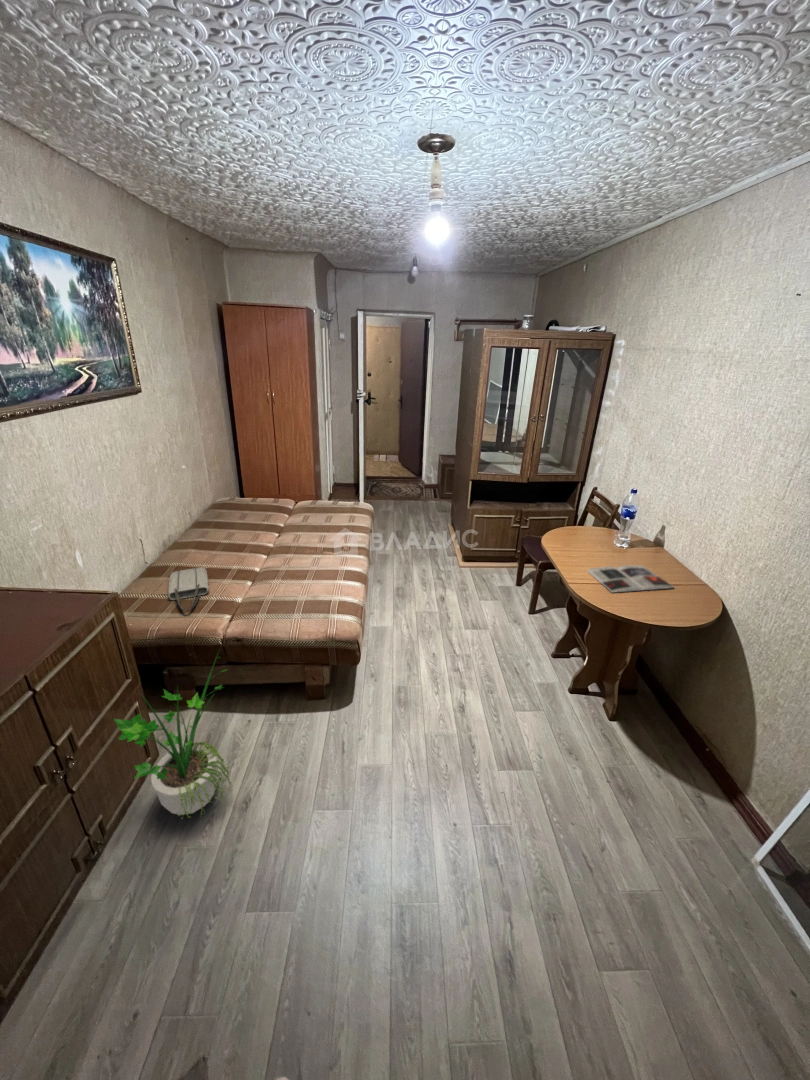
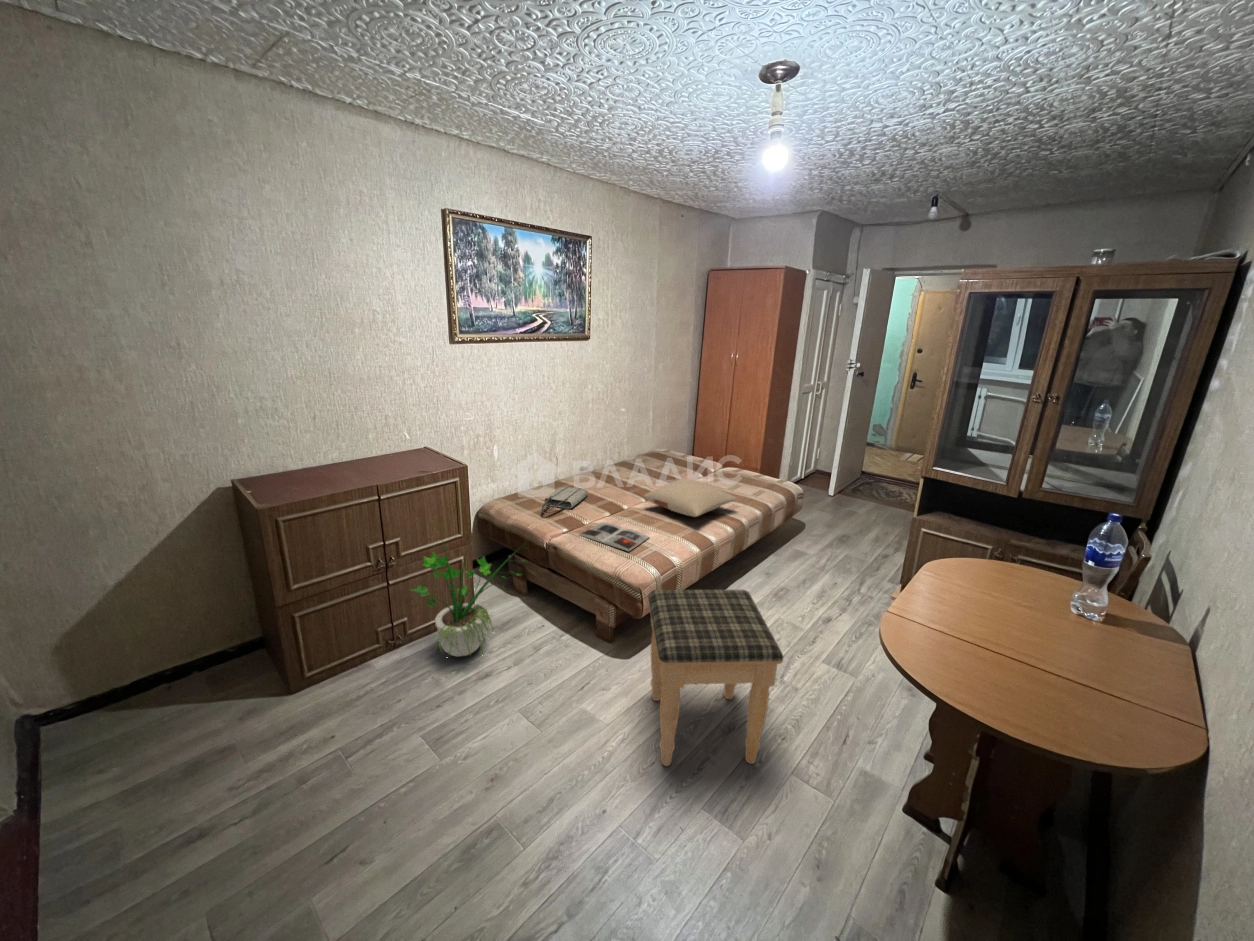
pillow: none [276,525,352,559] -> present [644,479,737,517]
magazine: present [587,565,674,593] -> present [580,522,649,551]
footstool: none [393,605,518,762] -> present [648,590,783,766]

